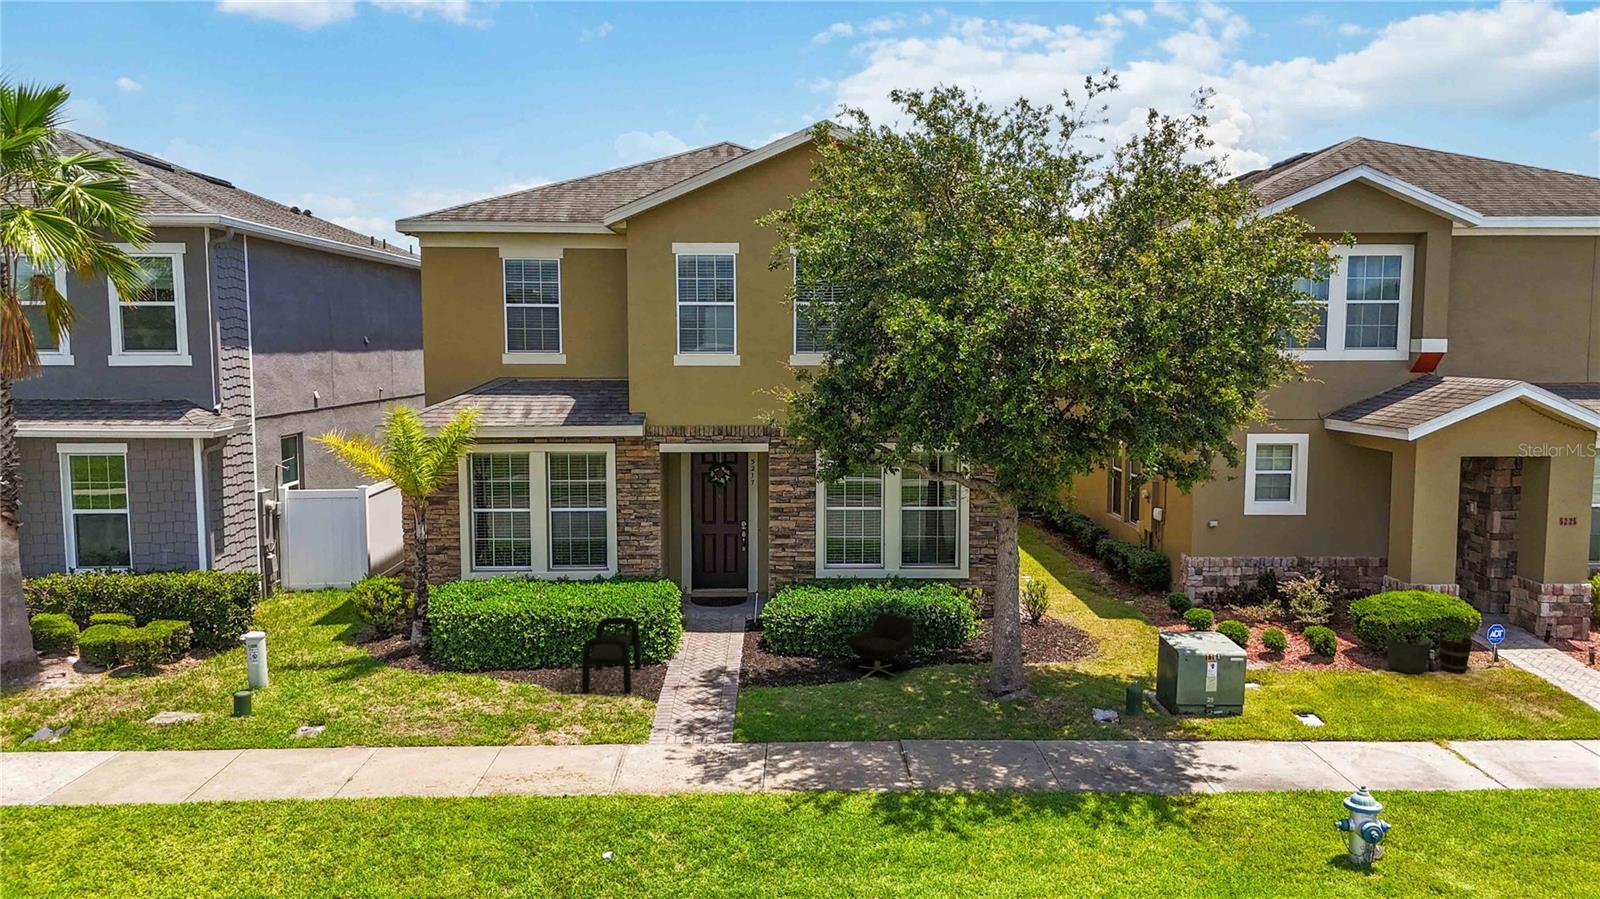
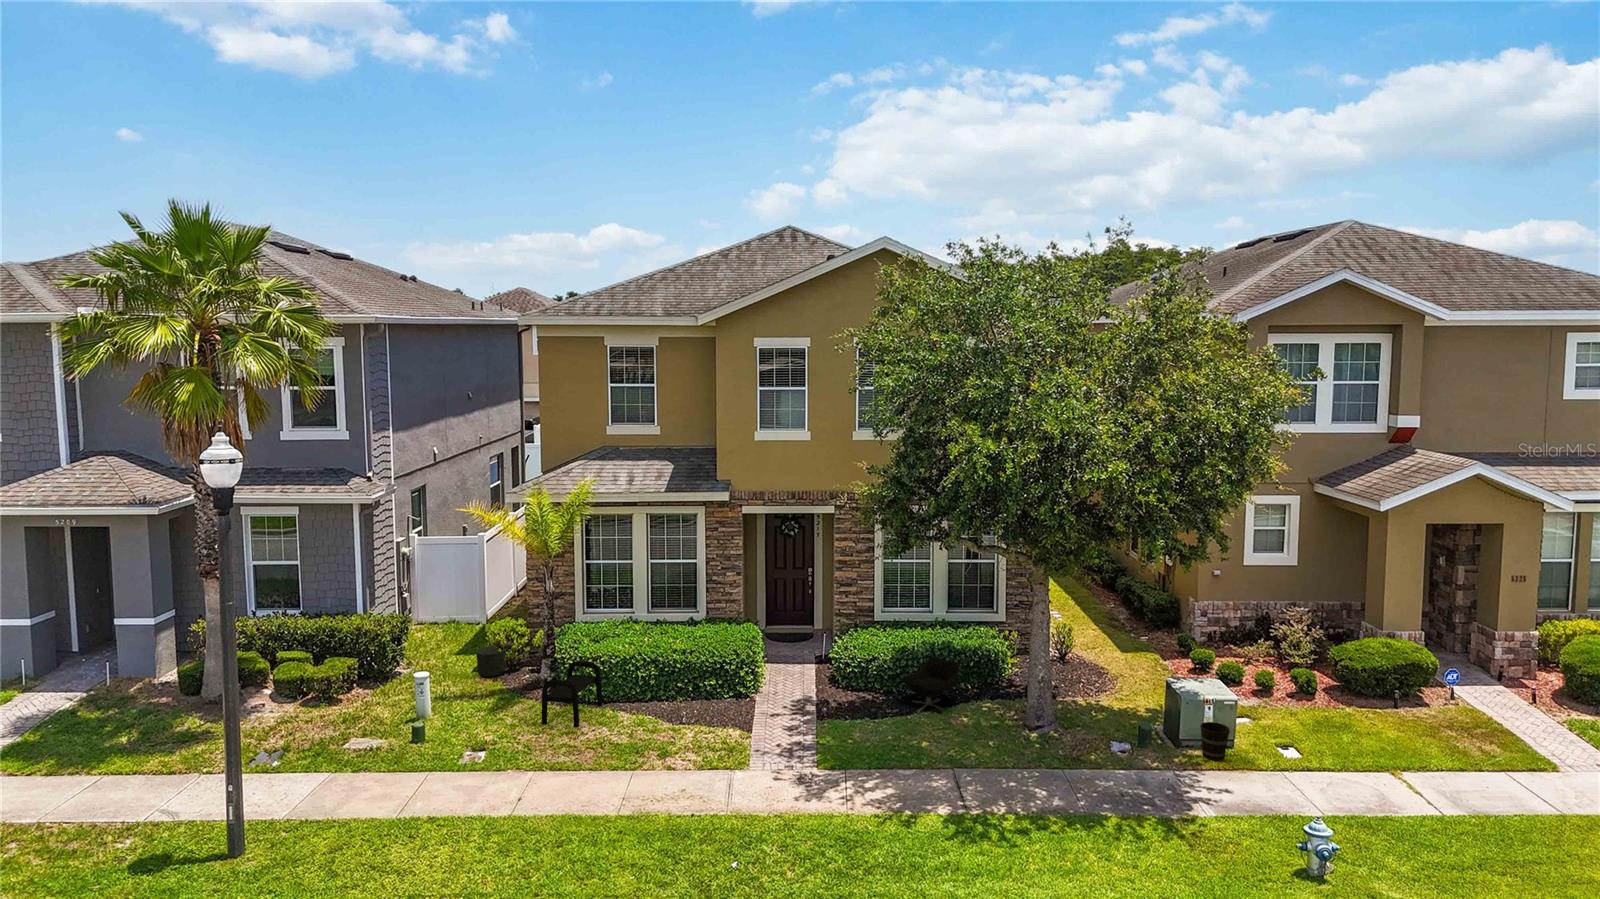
bench: present [582,618,641,693] -> present [542,661,603,727]
planter: present [1388,635,1429,674] -> present [476,646,505,677]
bucket: present [1440,638,1472,673] -> present [1200,722,1230,761]

